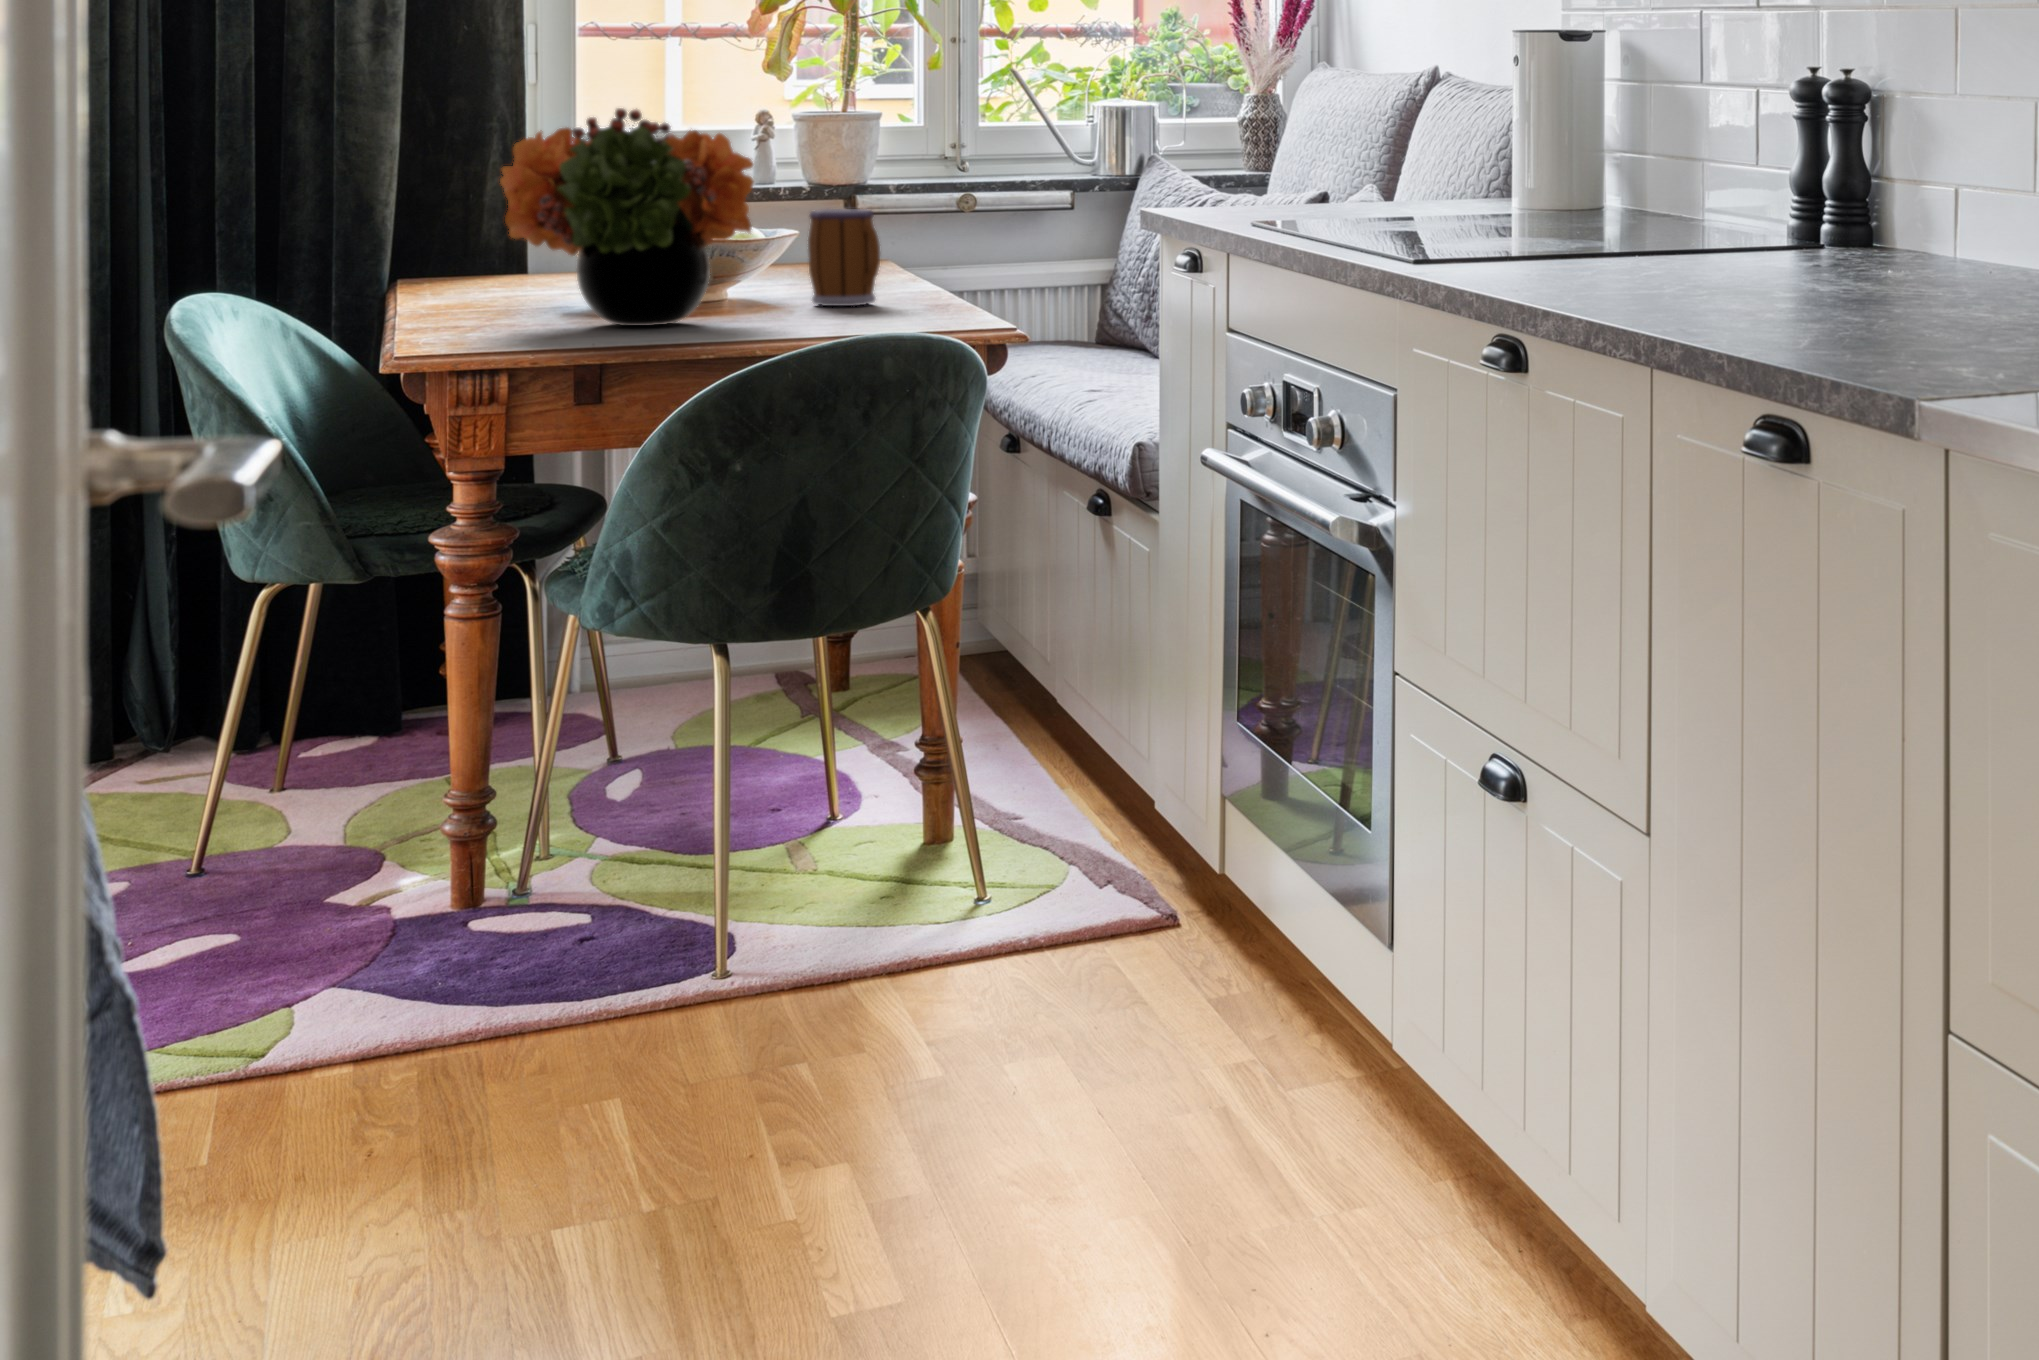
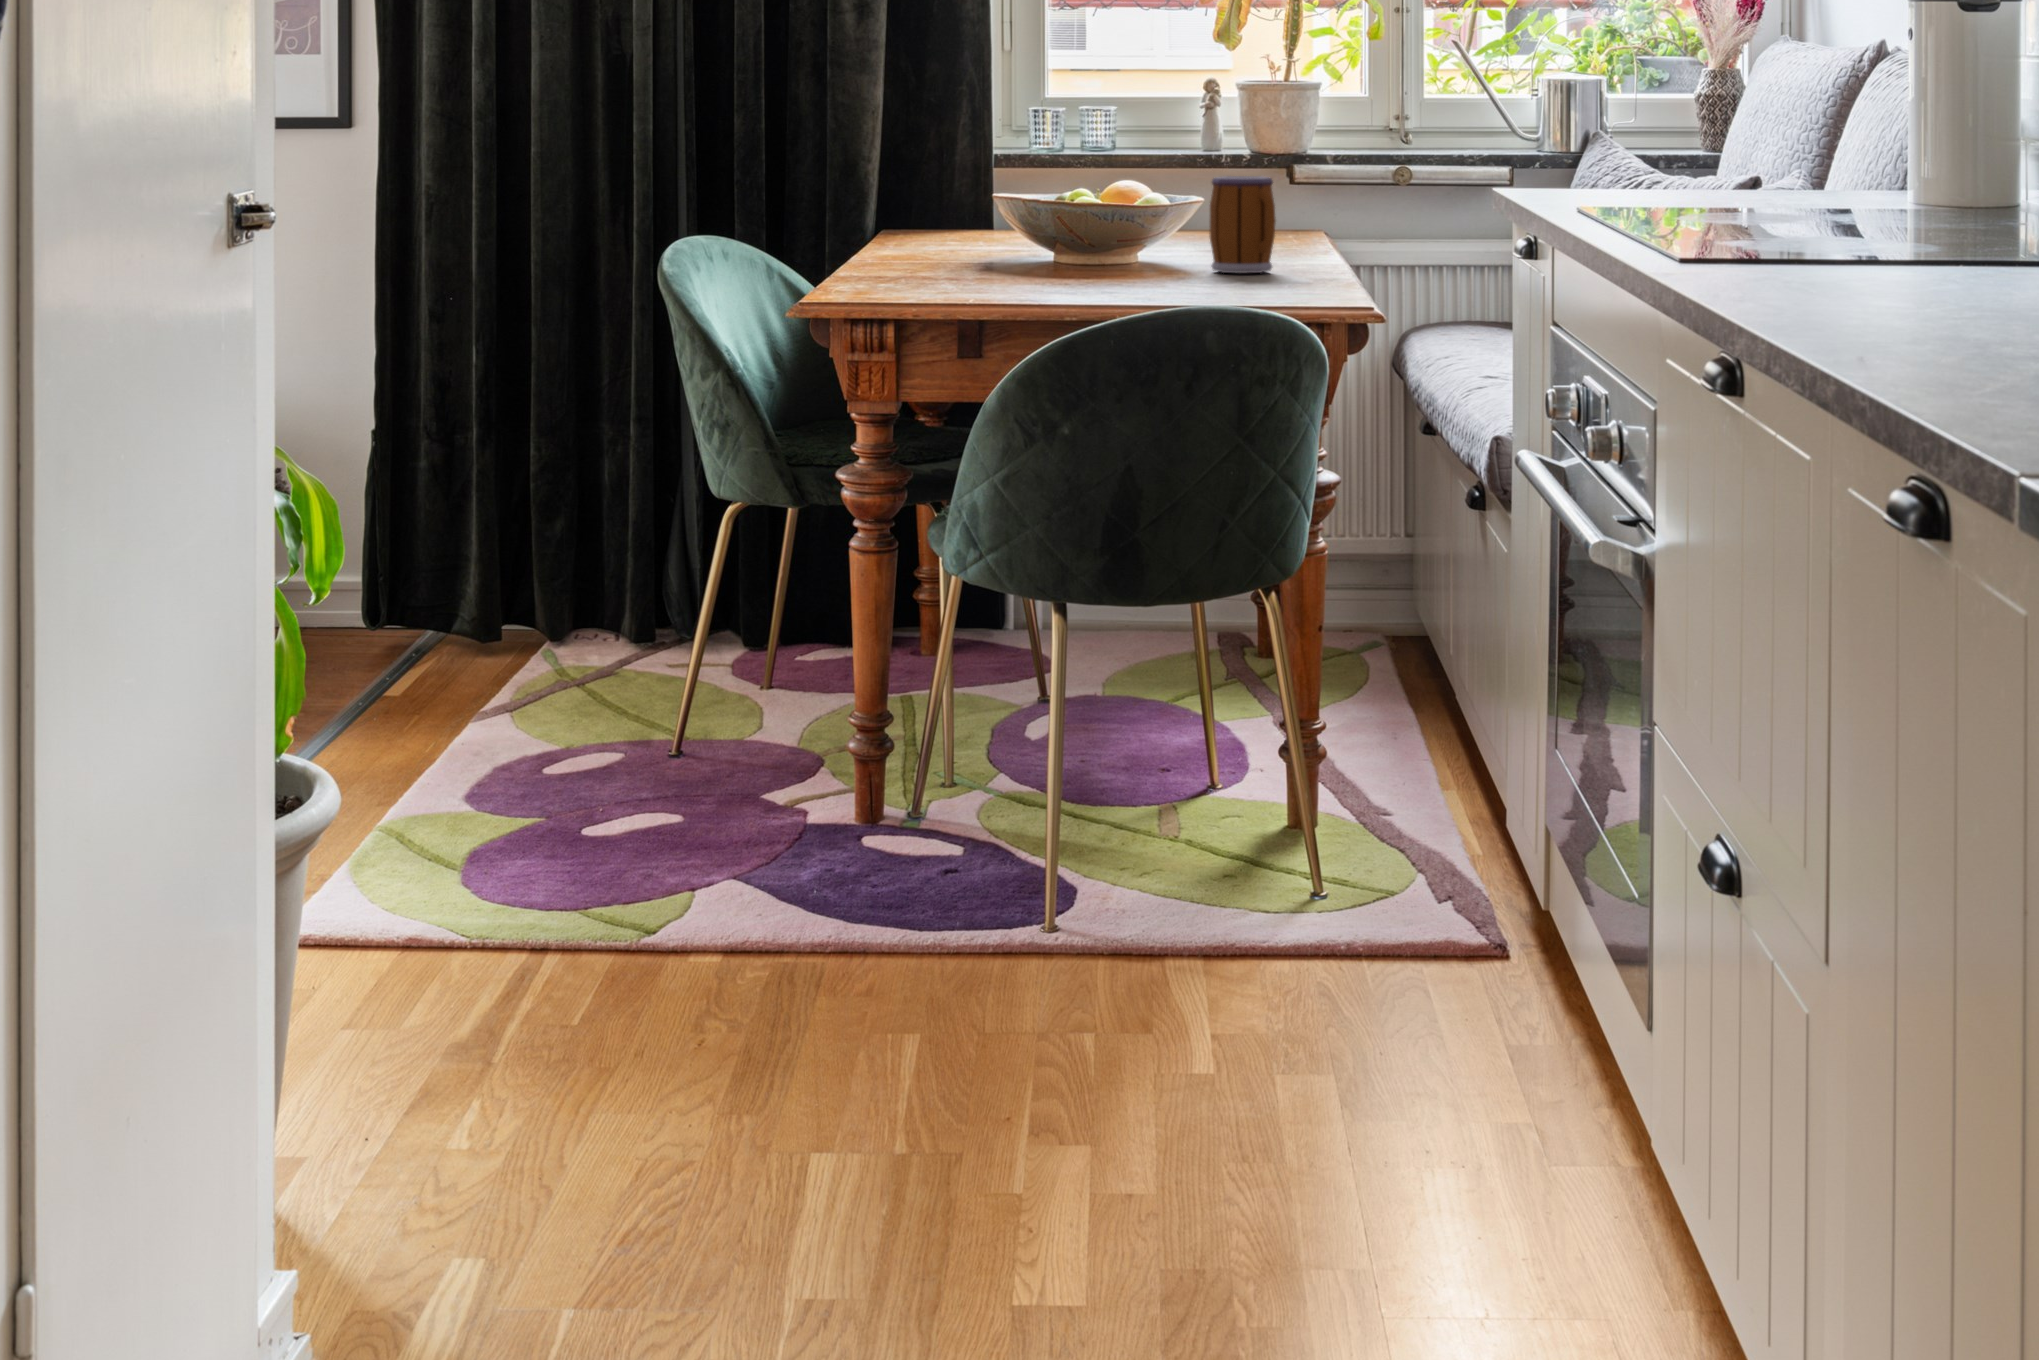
flower arrangement: present [500,108,754,326] -> none [915,73,1151,285]

